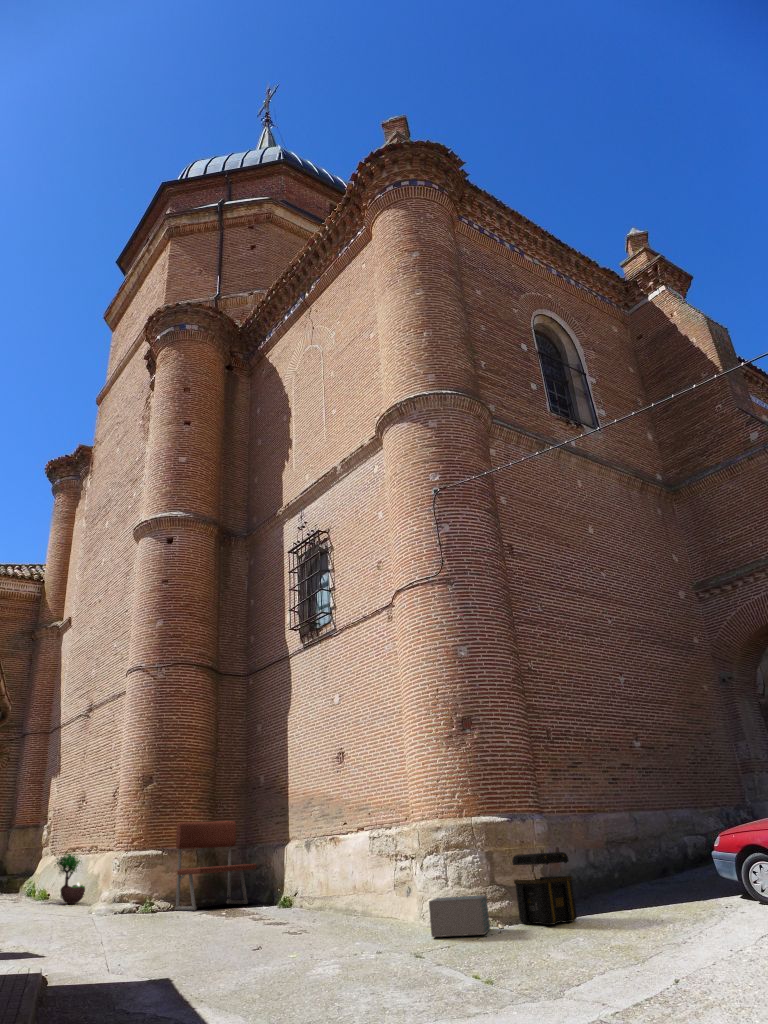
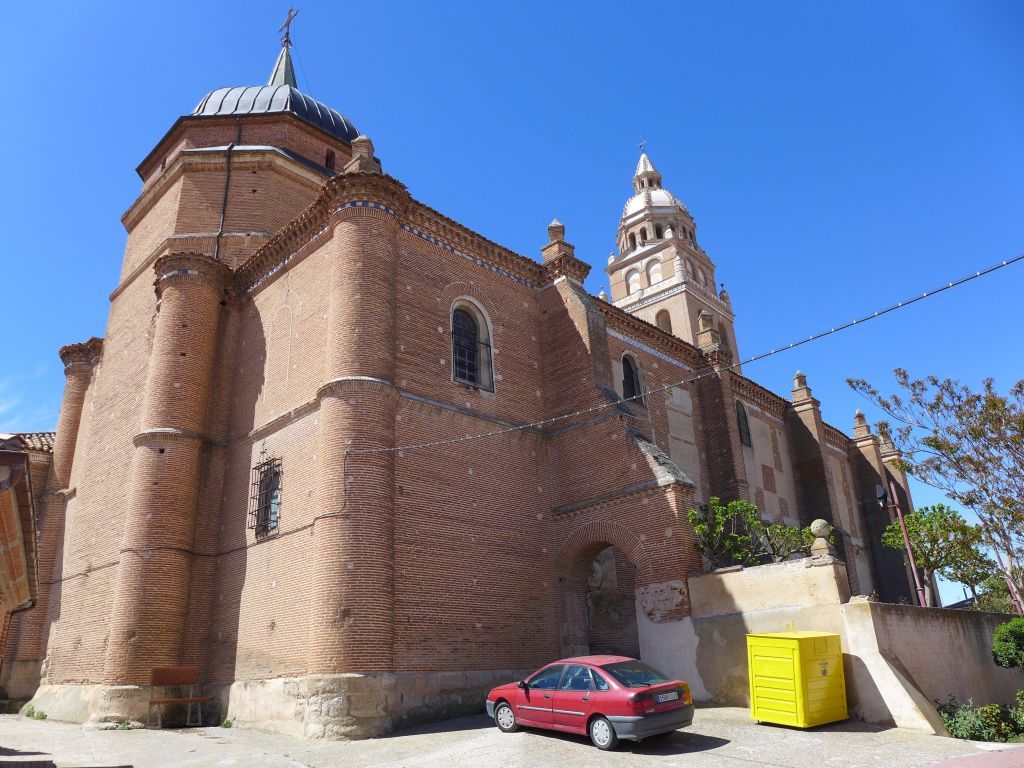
toolbox: present [512,852,577,925] -> none [361,696,397,739]
potted tree: present [55,854,85,904] -> none [53,683,78,724]
storage box: present [429,895,490,937] -> none [301,721,342,745]

